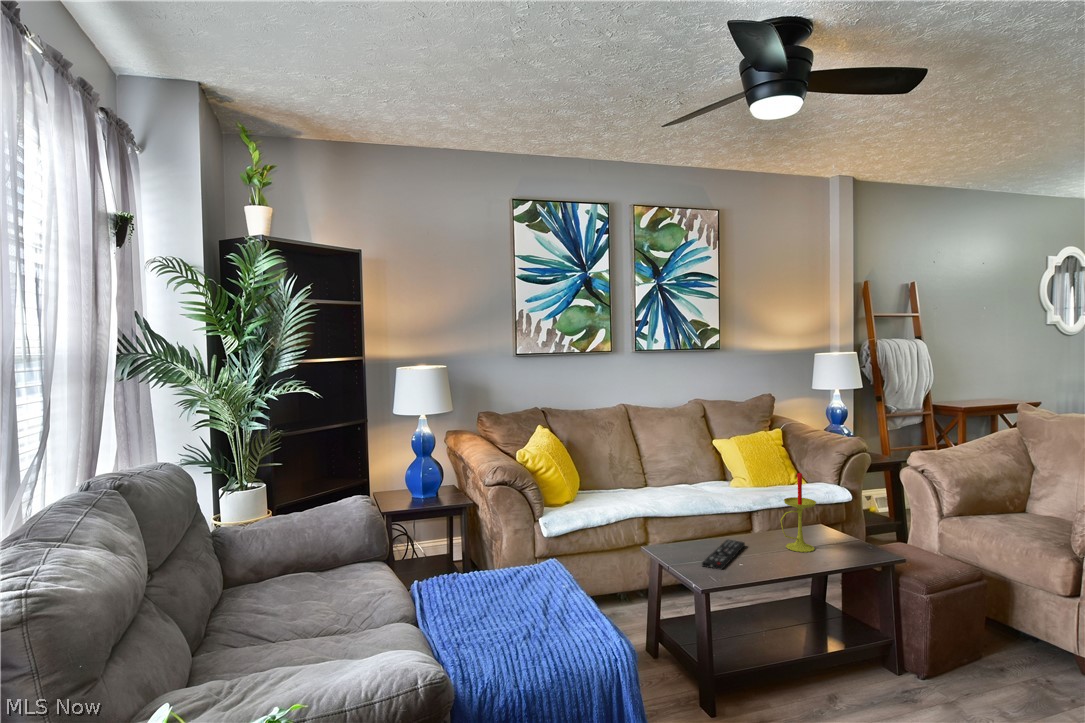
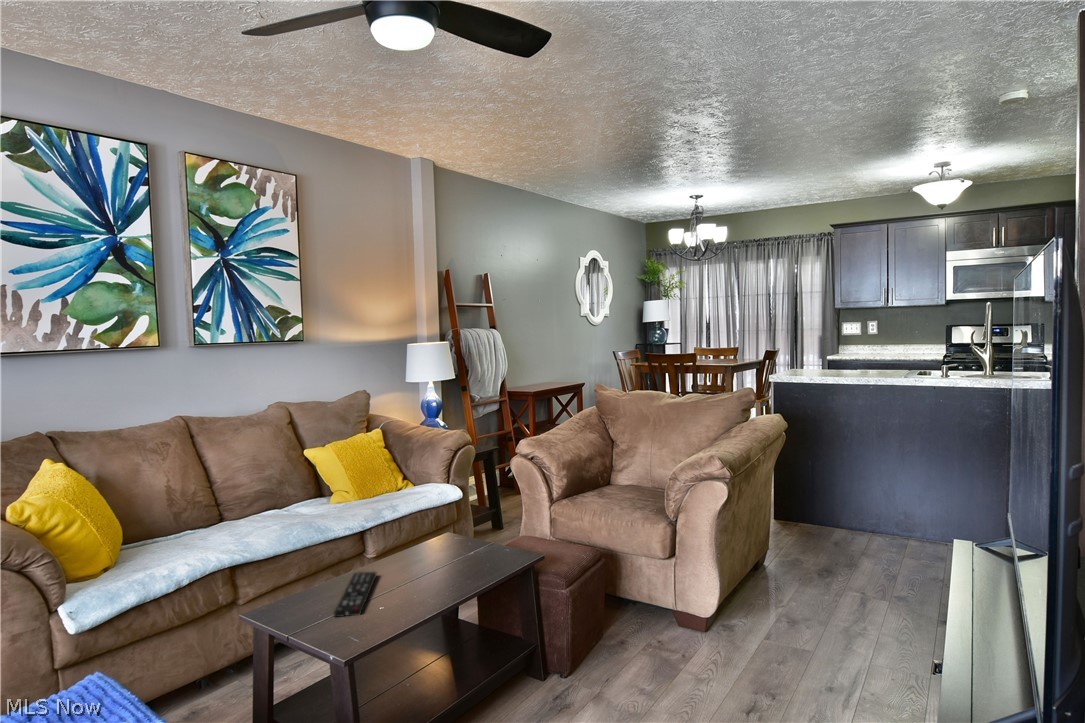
candle: present [780,473,816,552] -> none [417,476,453,569]

